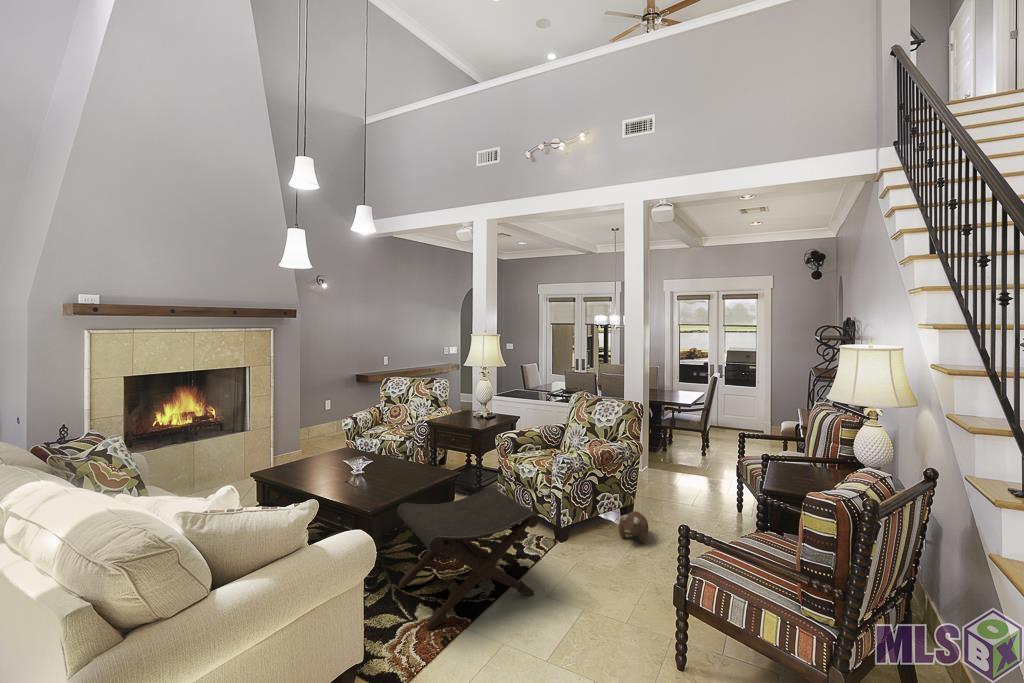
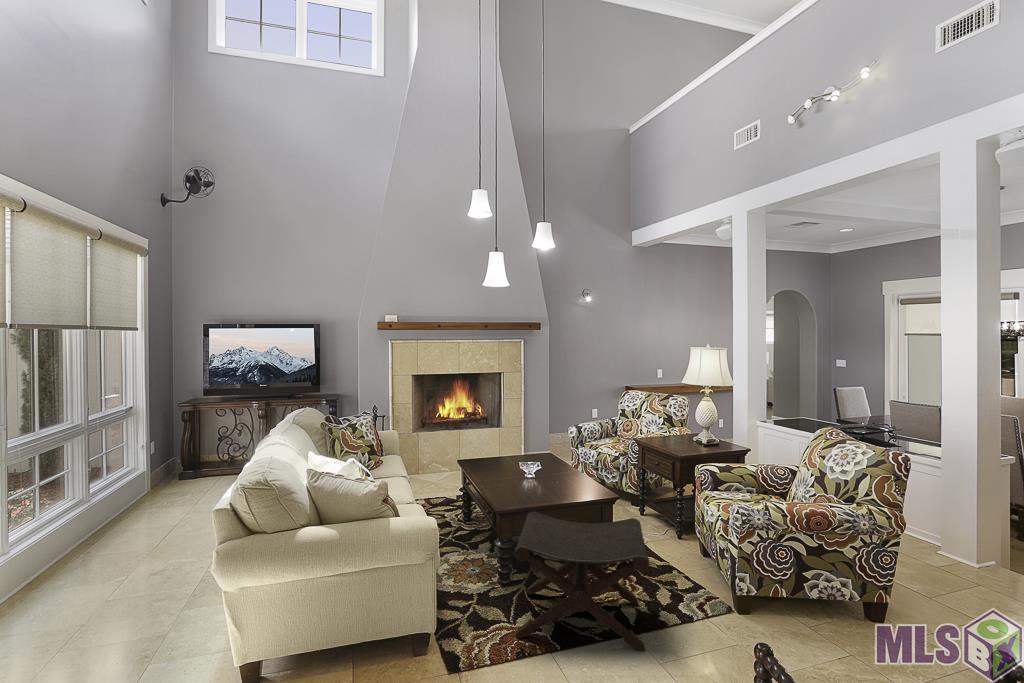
plush toy: present [619,511,648,543] -> none [820,605,880,657]

